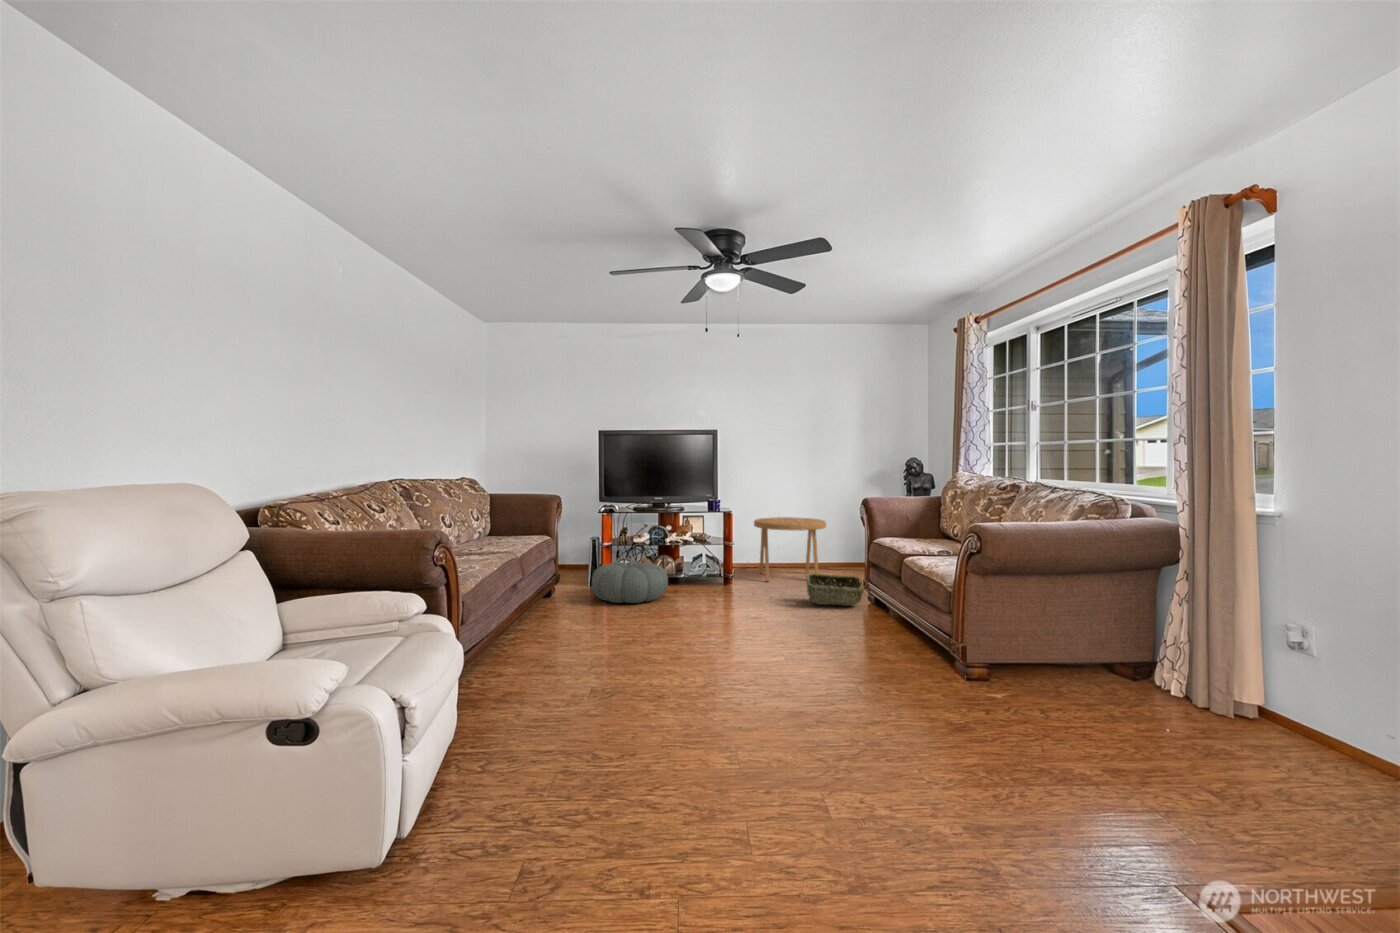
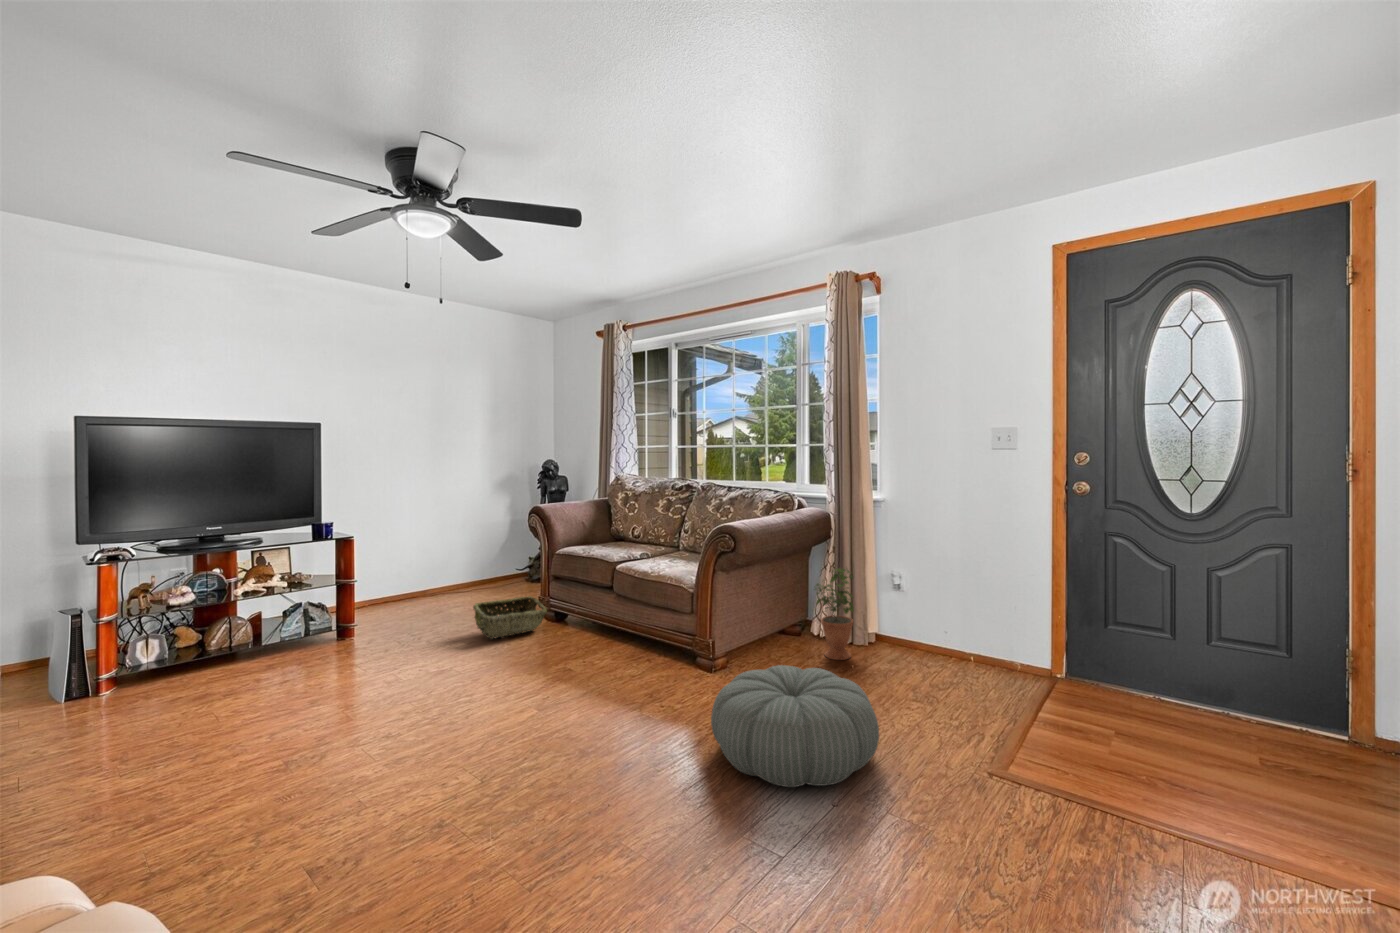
side table: present [754,517,826,582] -> none [369,536,467,623]
pouf: present [592,561,668,603] -> present [711,665,879,787]
potted plant: none [1110,587,1172,701] -> present [814,568,854,660]

